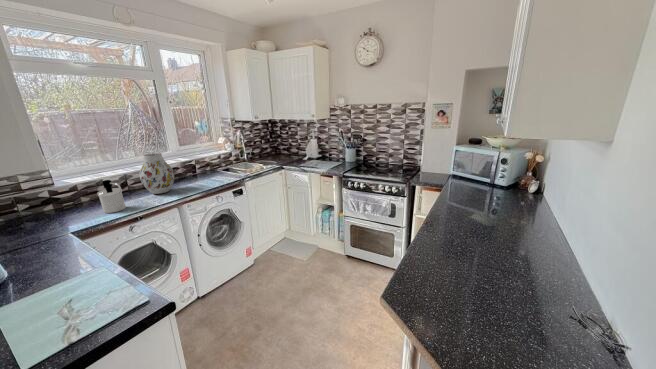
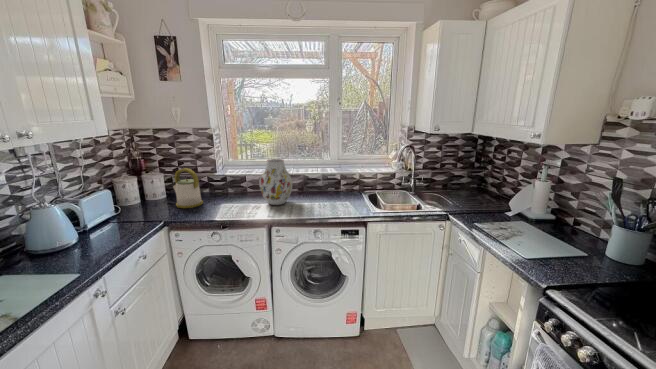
soap dispenser: present [97,180,126,213] -> none [210,179,231,212]
kettle: none [20,181,76,227] -> present [173,168,203,208]

